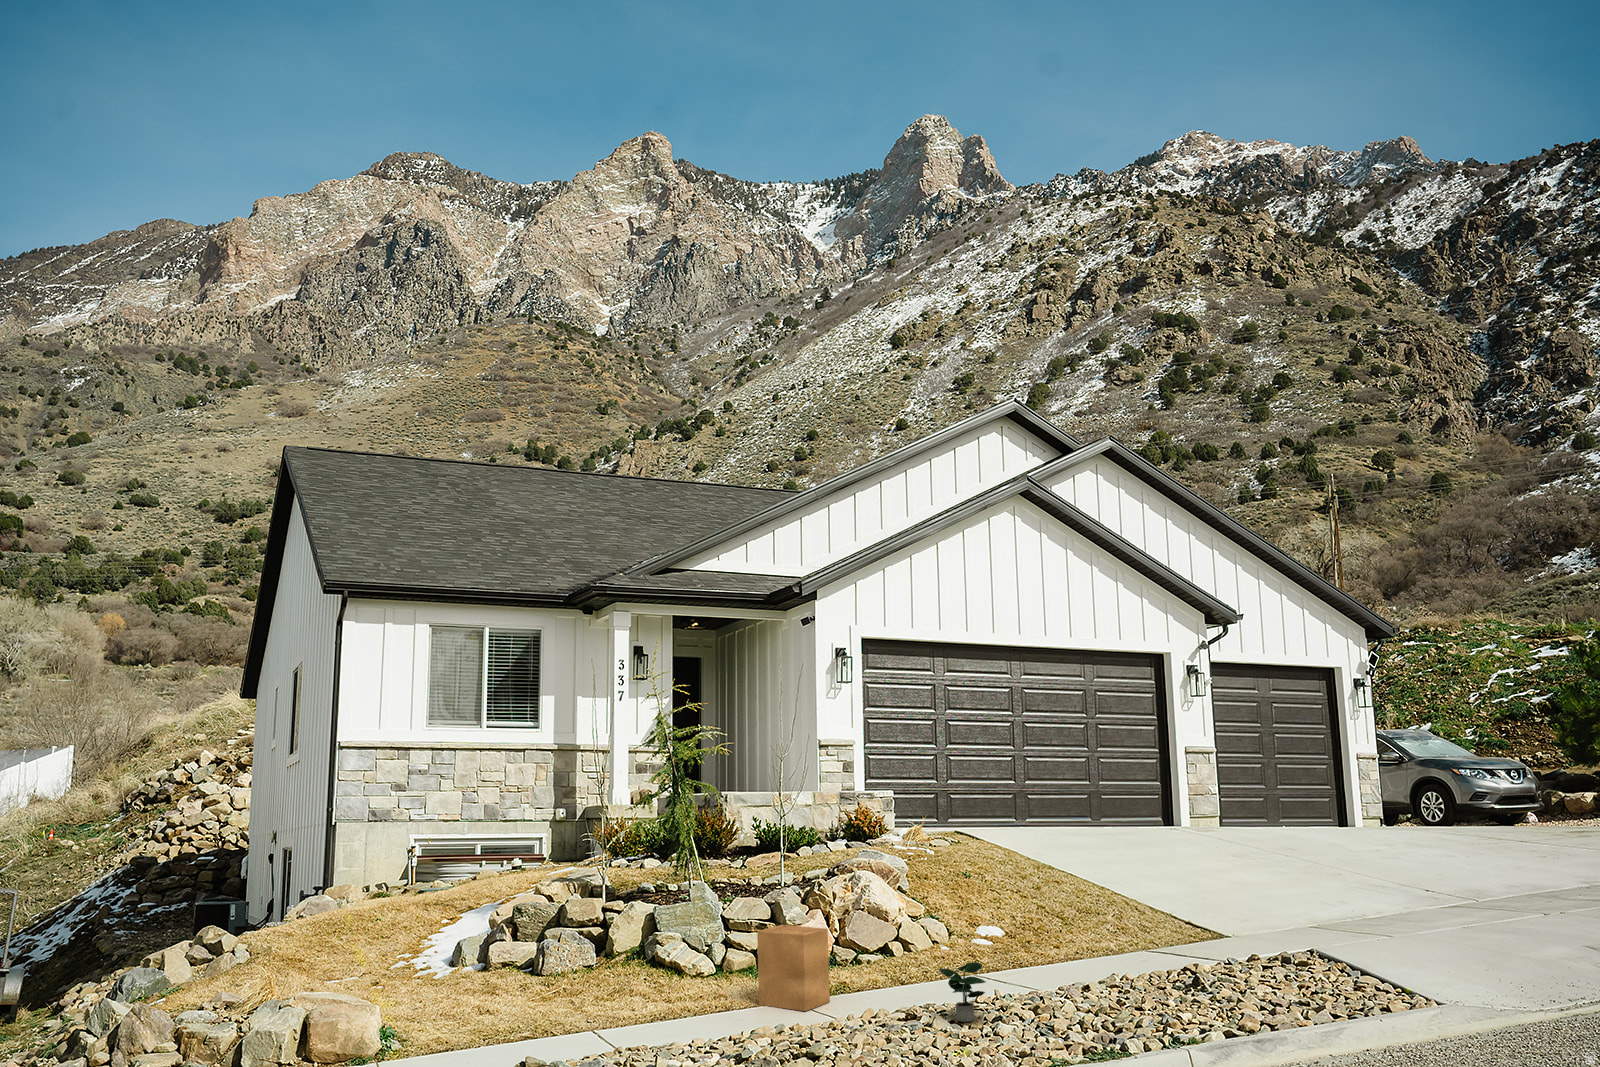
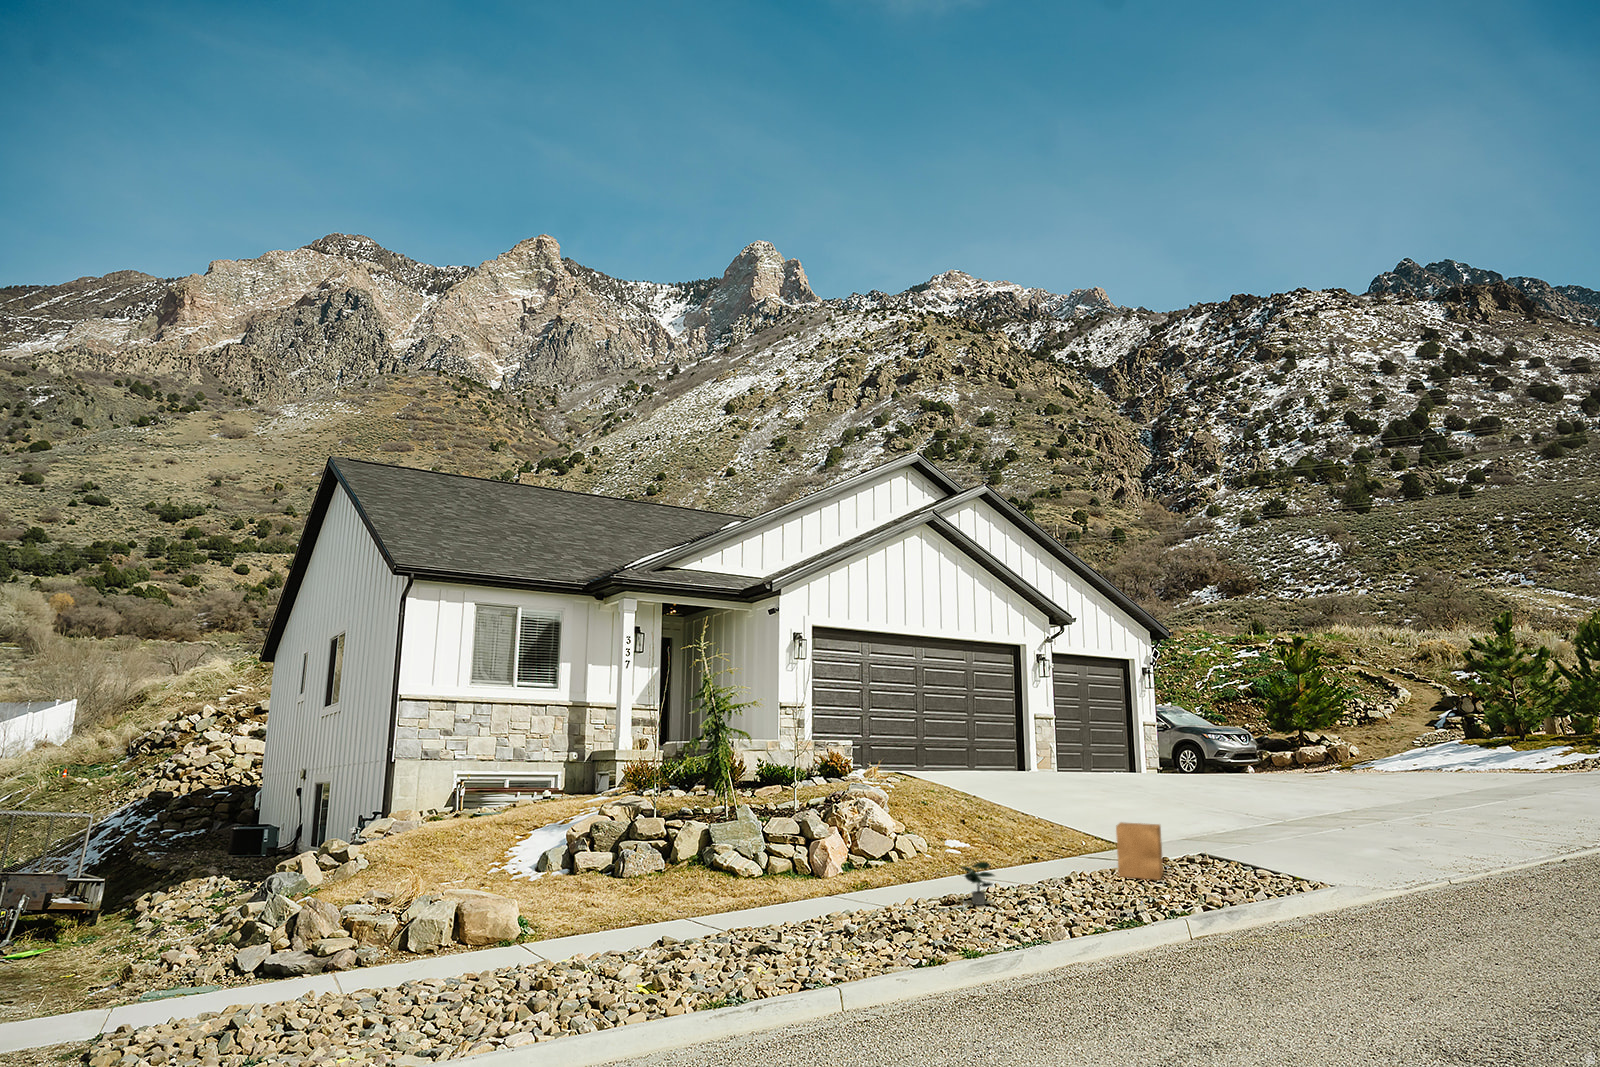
cardboard box: present [757,925,830,1011] -> present [1116,822,1163,880]

